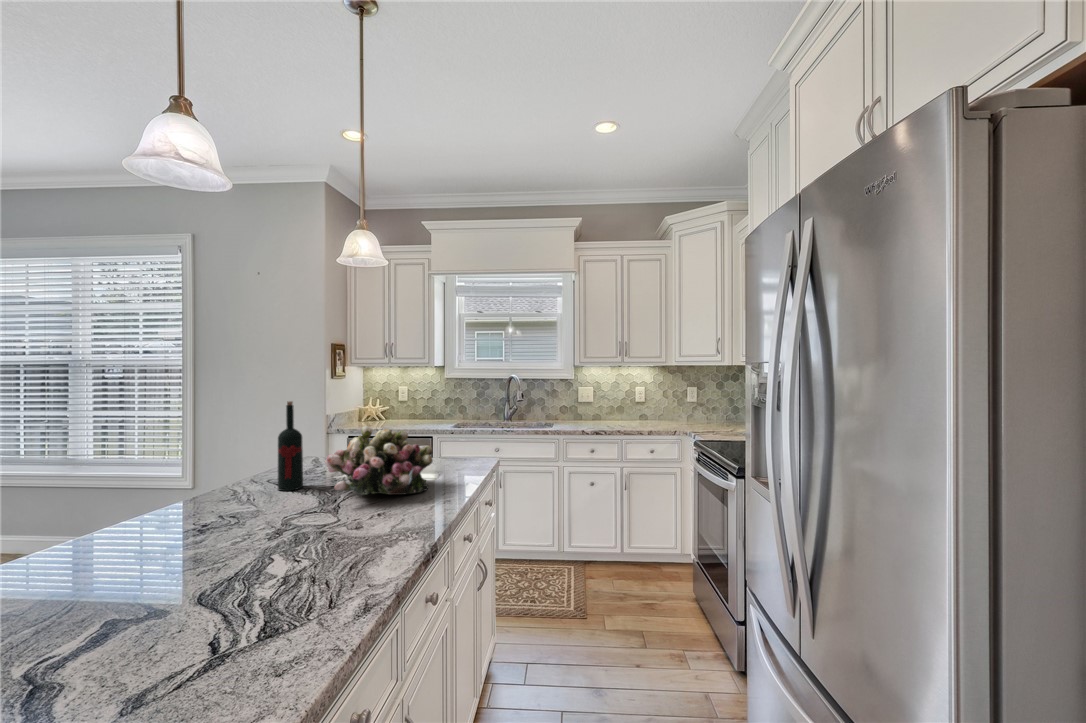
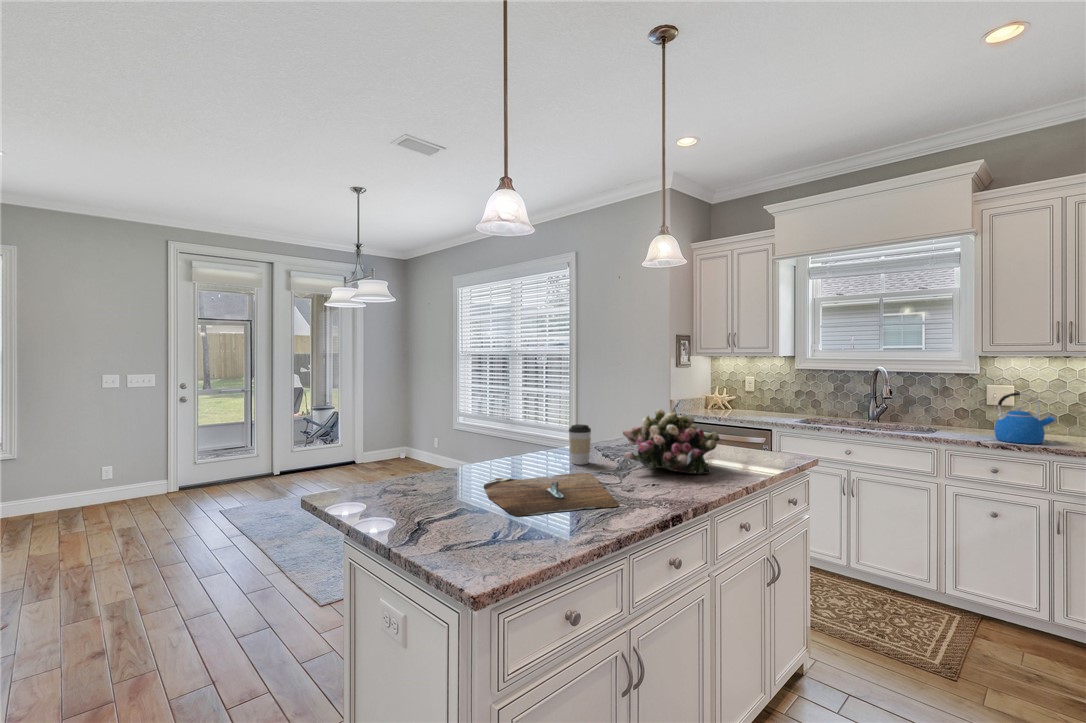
kettle: none [588,392,619,428] -> present [994,393,1055,444]
wine bottle: present [278,401,303,491] -> none [598,384,615,455]
coffee cup: none [246,456,280,510] -> present [569,425,591,465]
cutting board: none [123,518,363,606] -> present [484,473,618,516]

